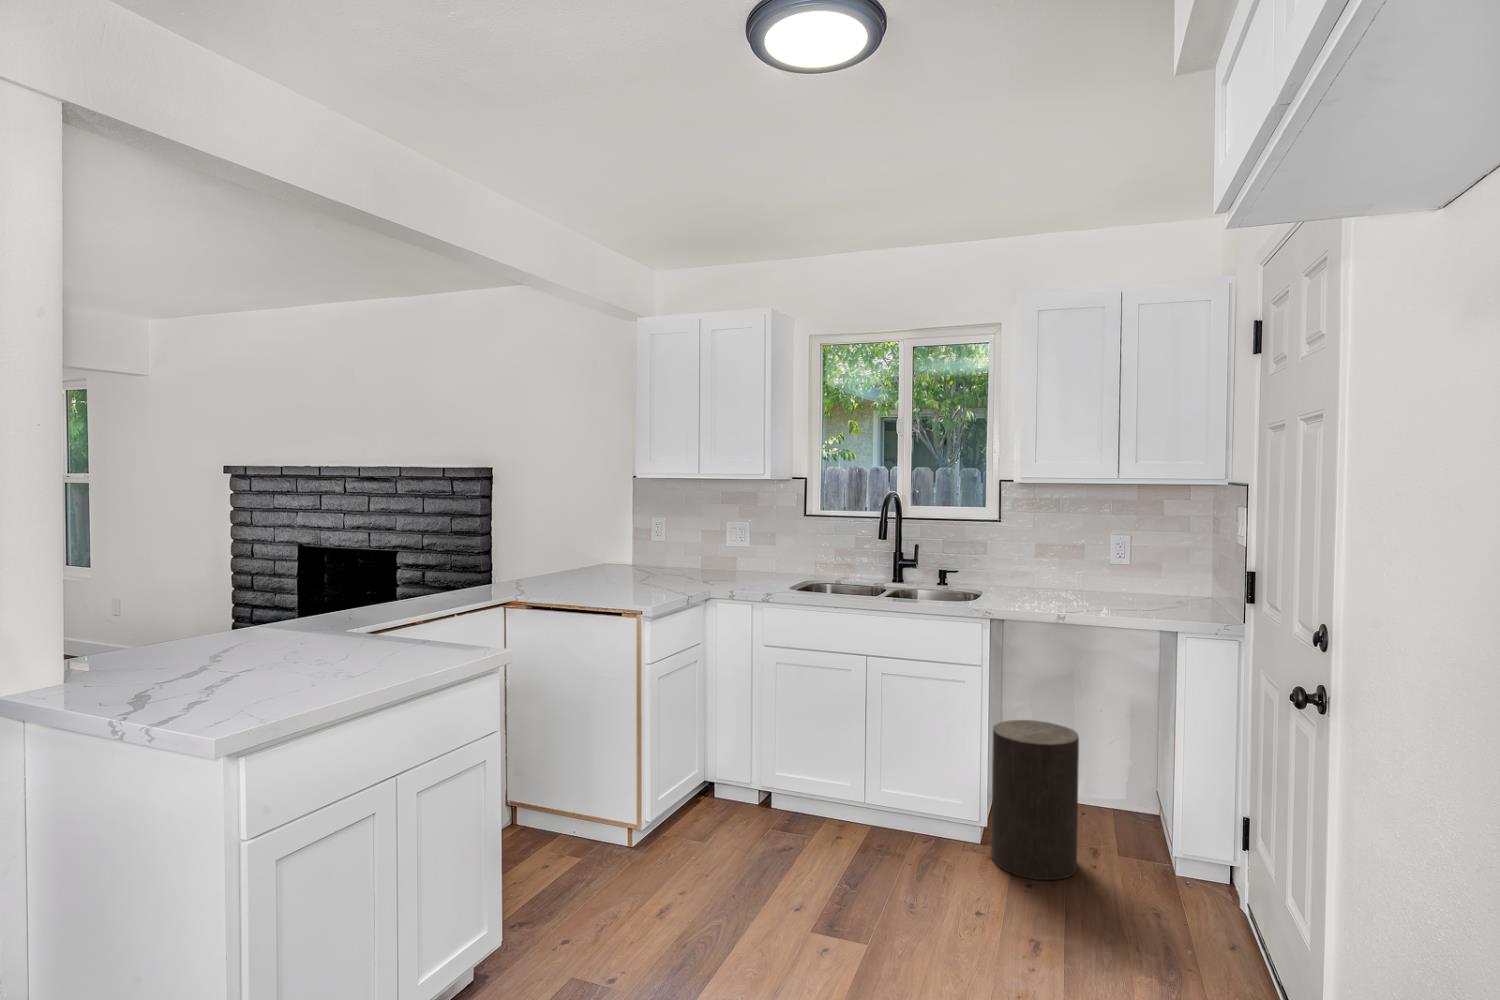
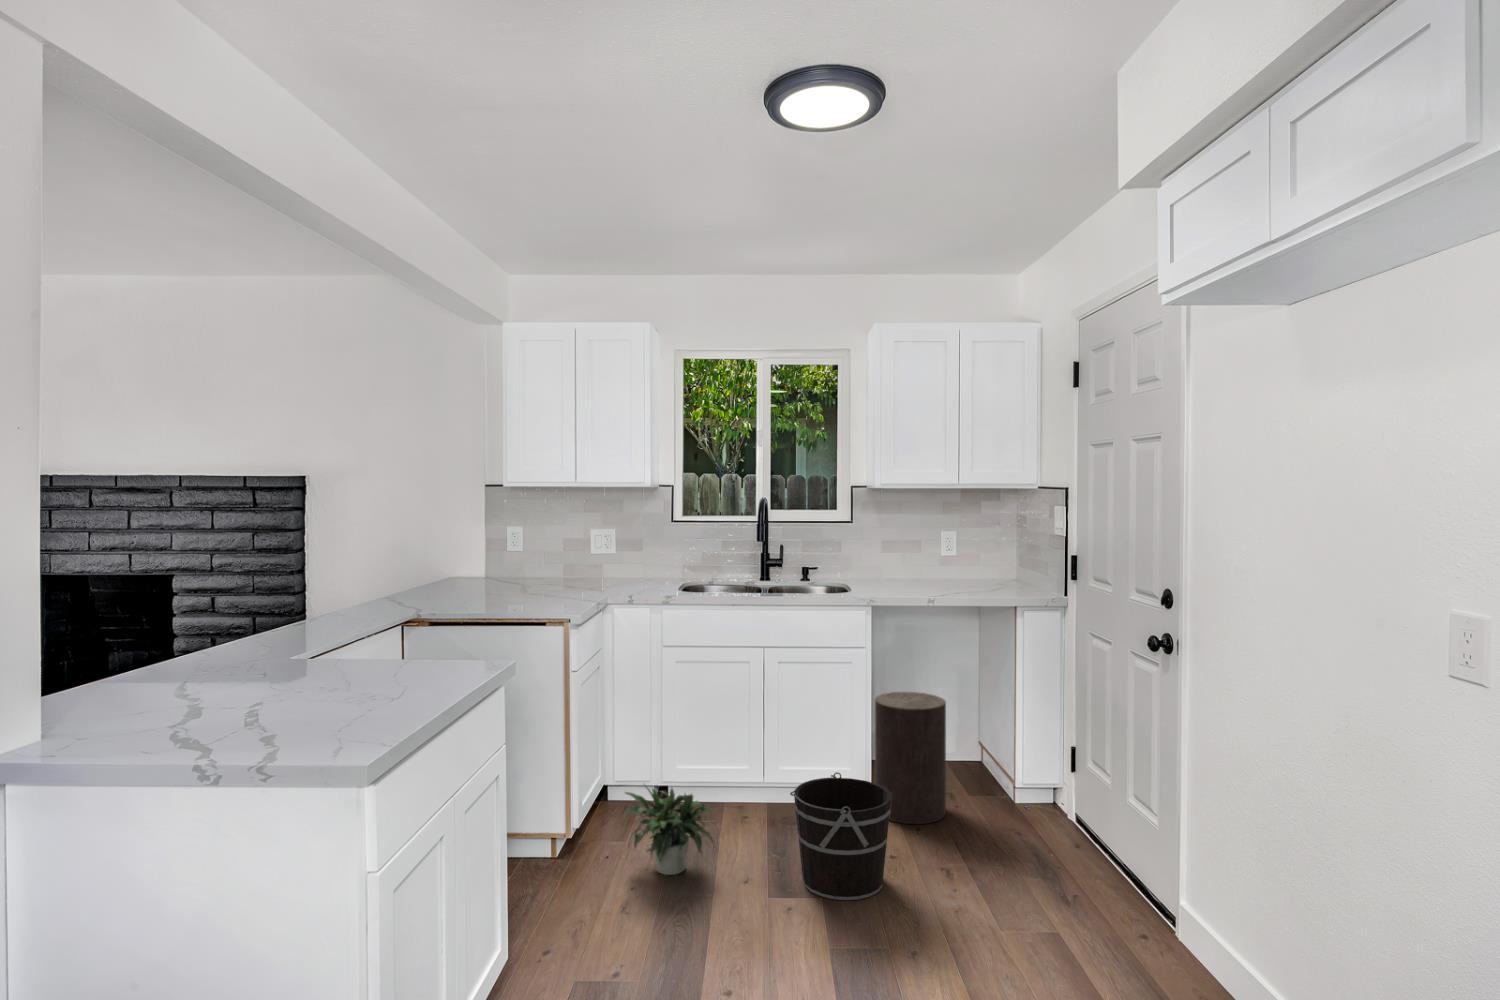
potted plant: none [674,787,776,889] -> present [624,787,714,875]
bucket: none [843,805,959,957] -> present [790,772,891,900]

